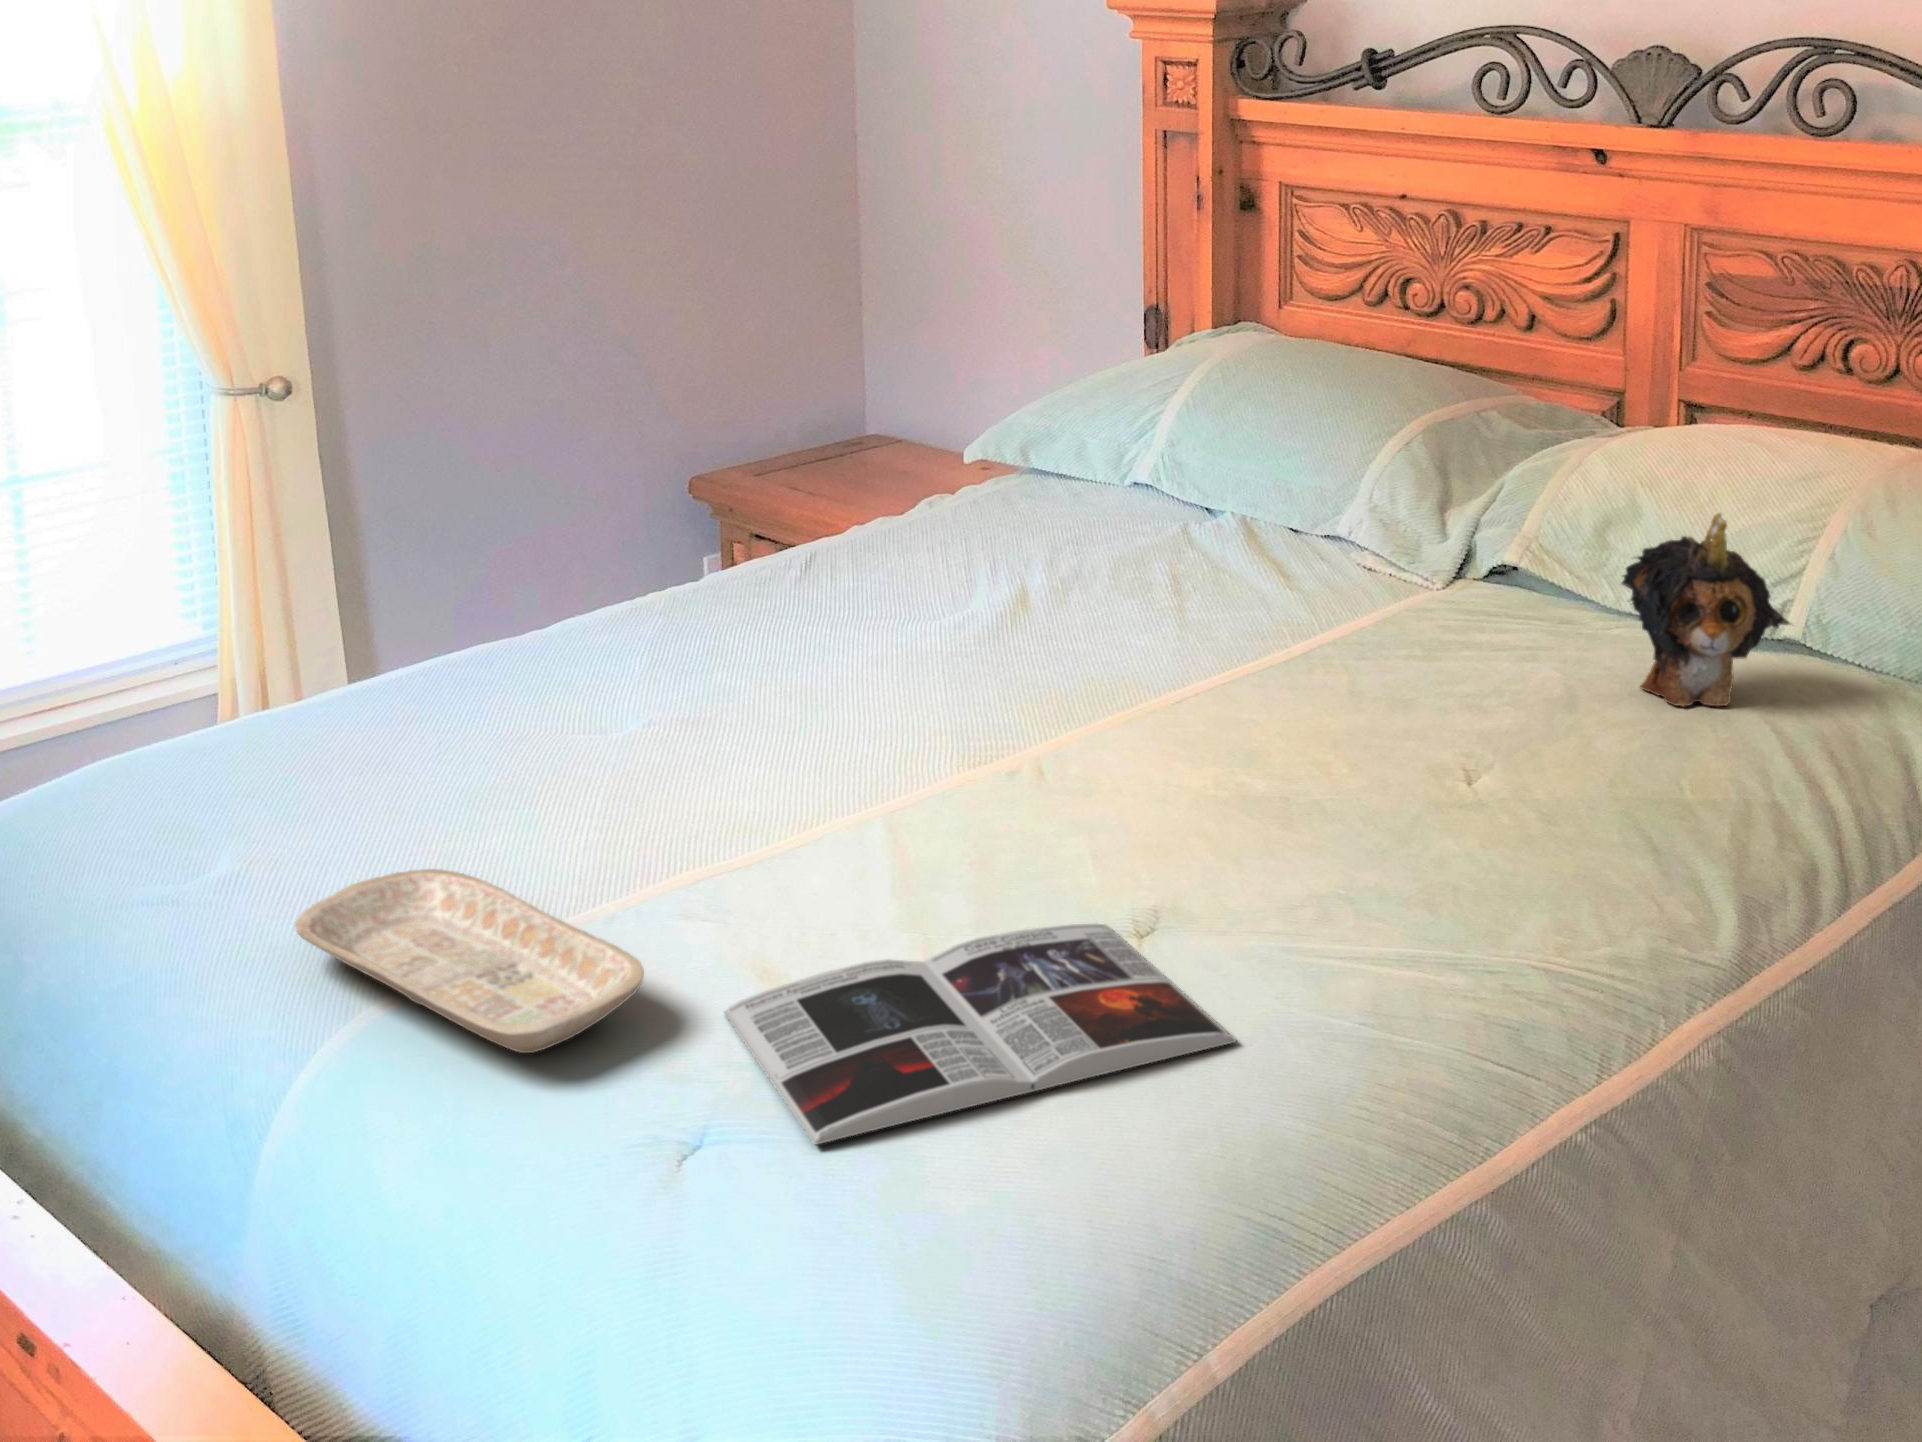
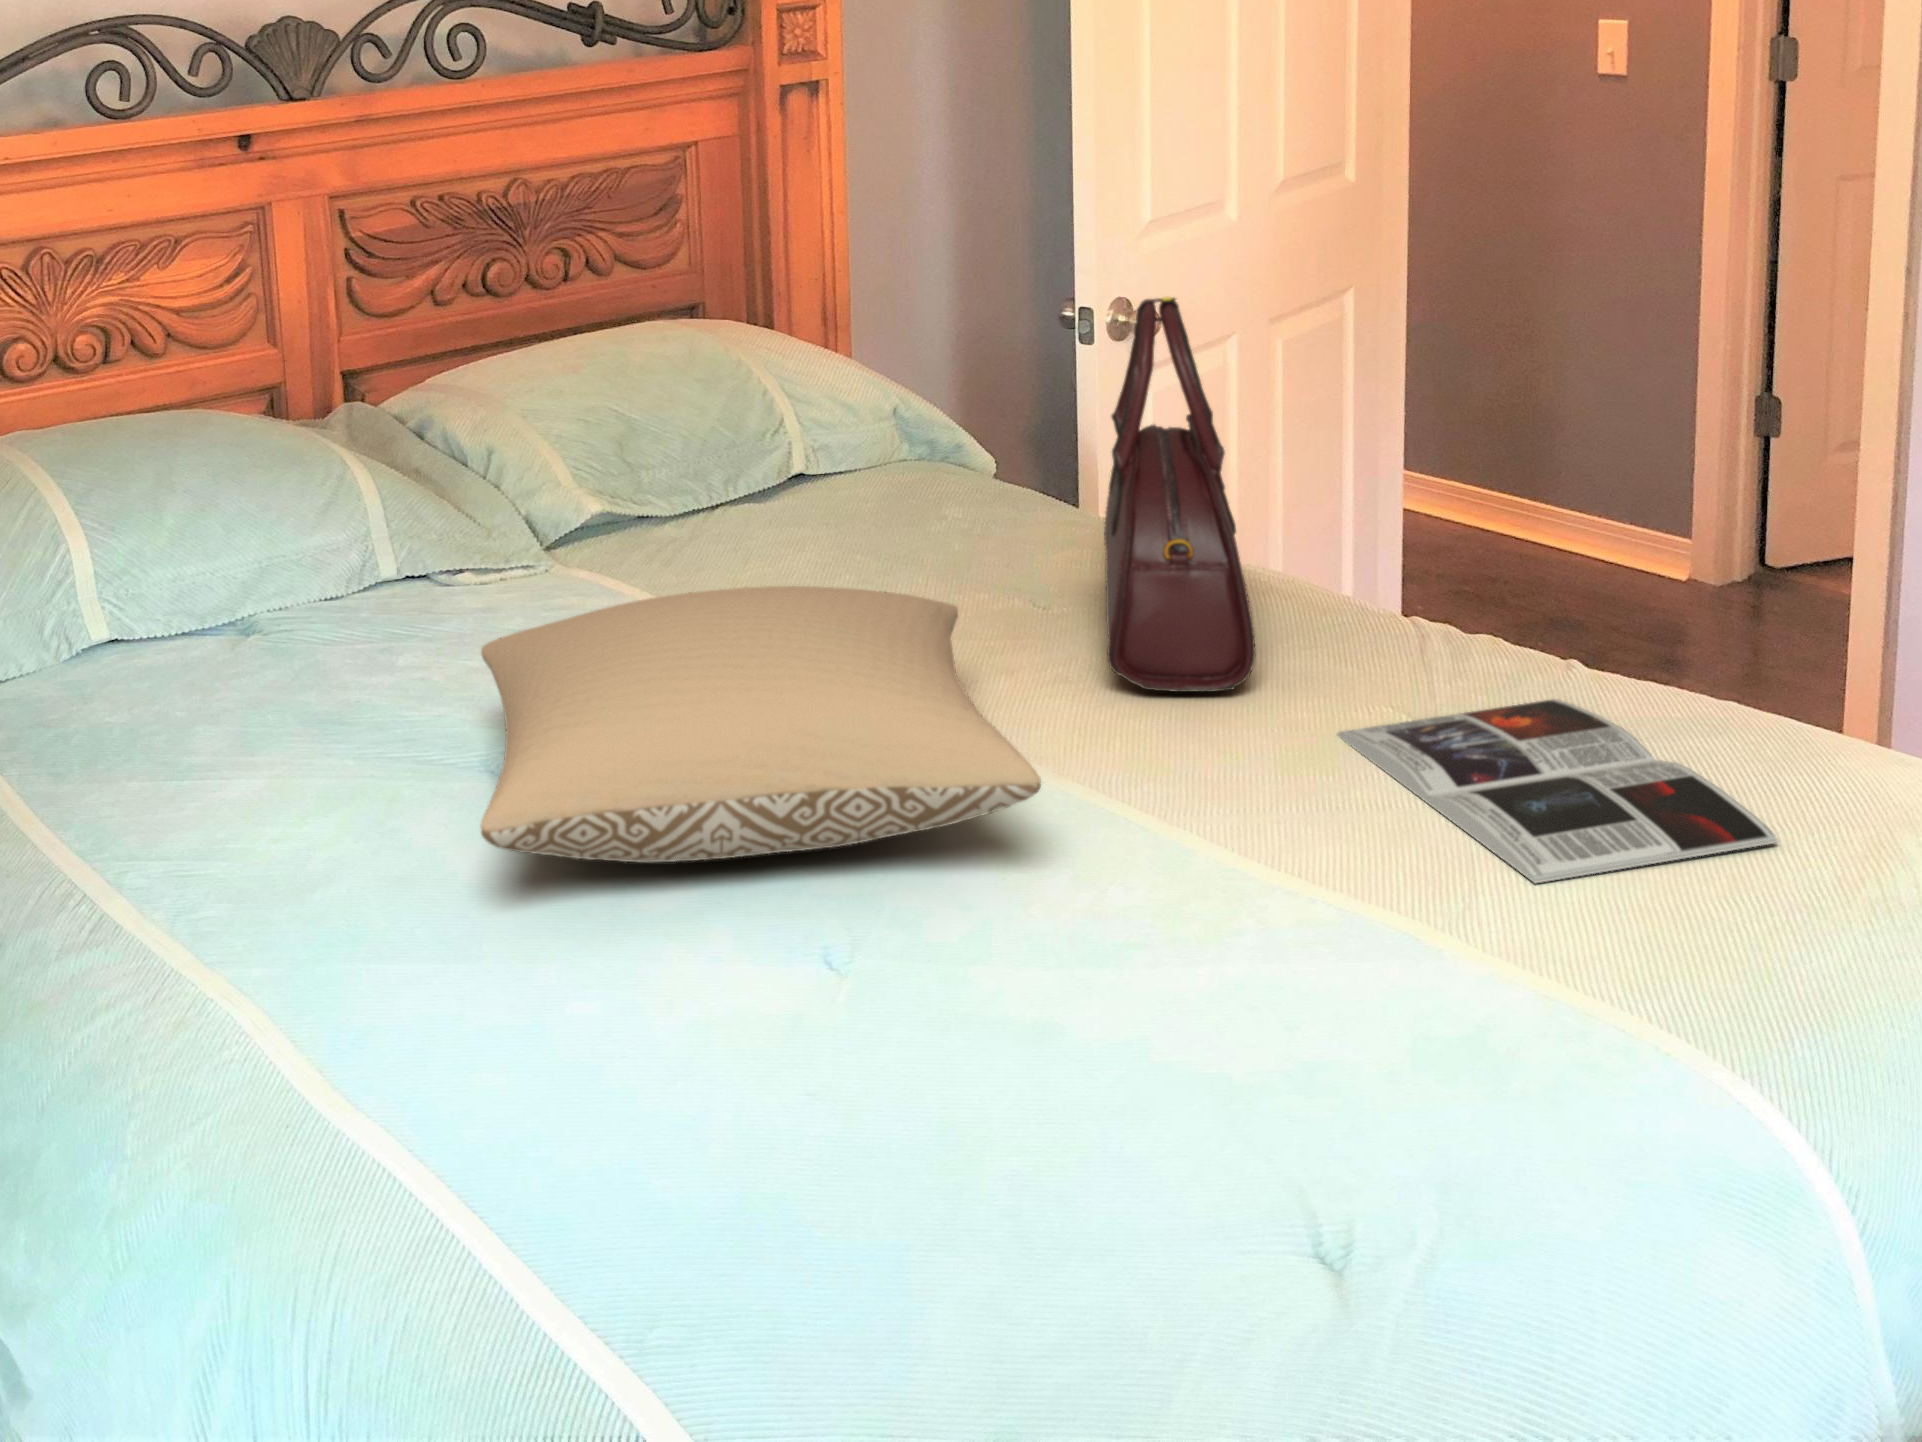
handbag: none [1178,468,1617,867] -> present [1104,297,1255,692]
plush toy: present [1622,513,1791,706] -> none [817,348,931,538]
pillow: none [648,529,1137,741] -> present [480,586,1041,862]
tray: present [295,869,644,1053] -> none [1282,866,1707,1086]

